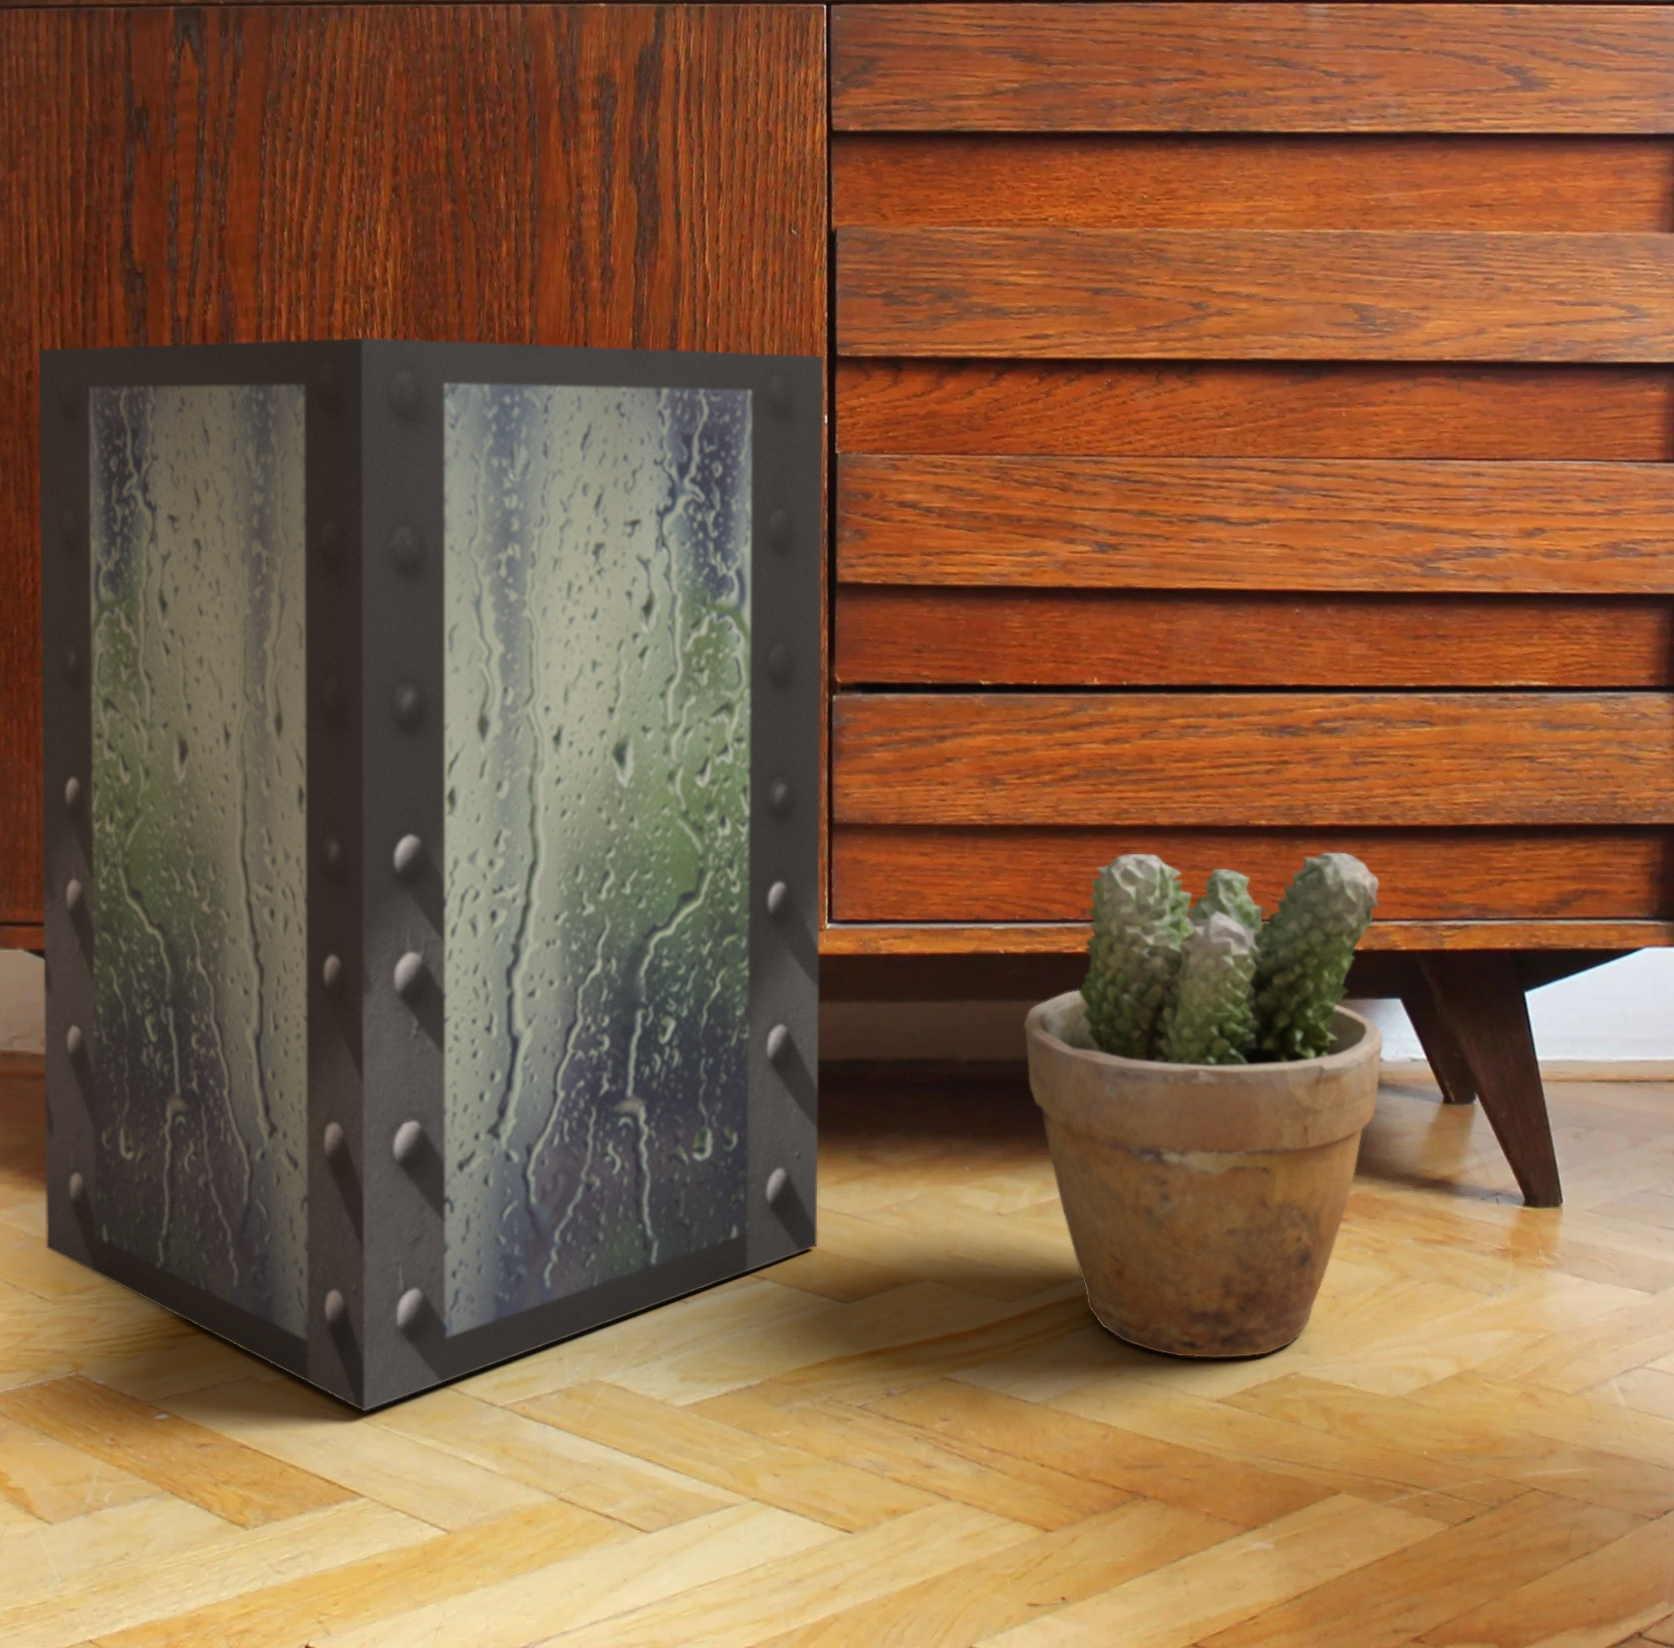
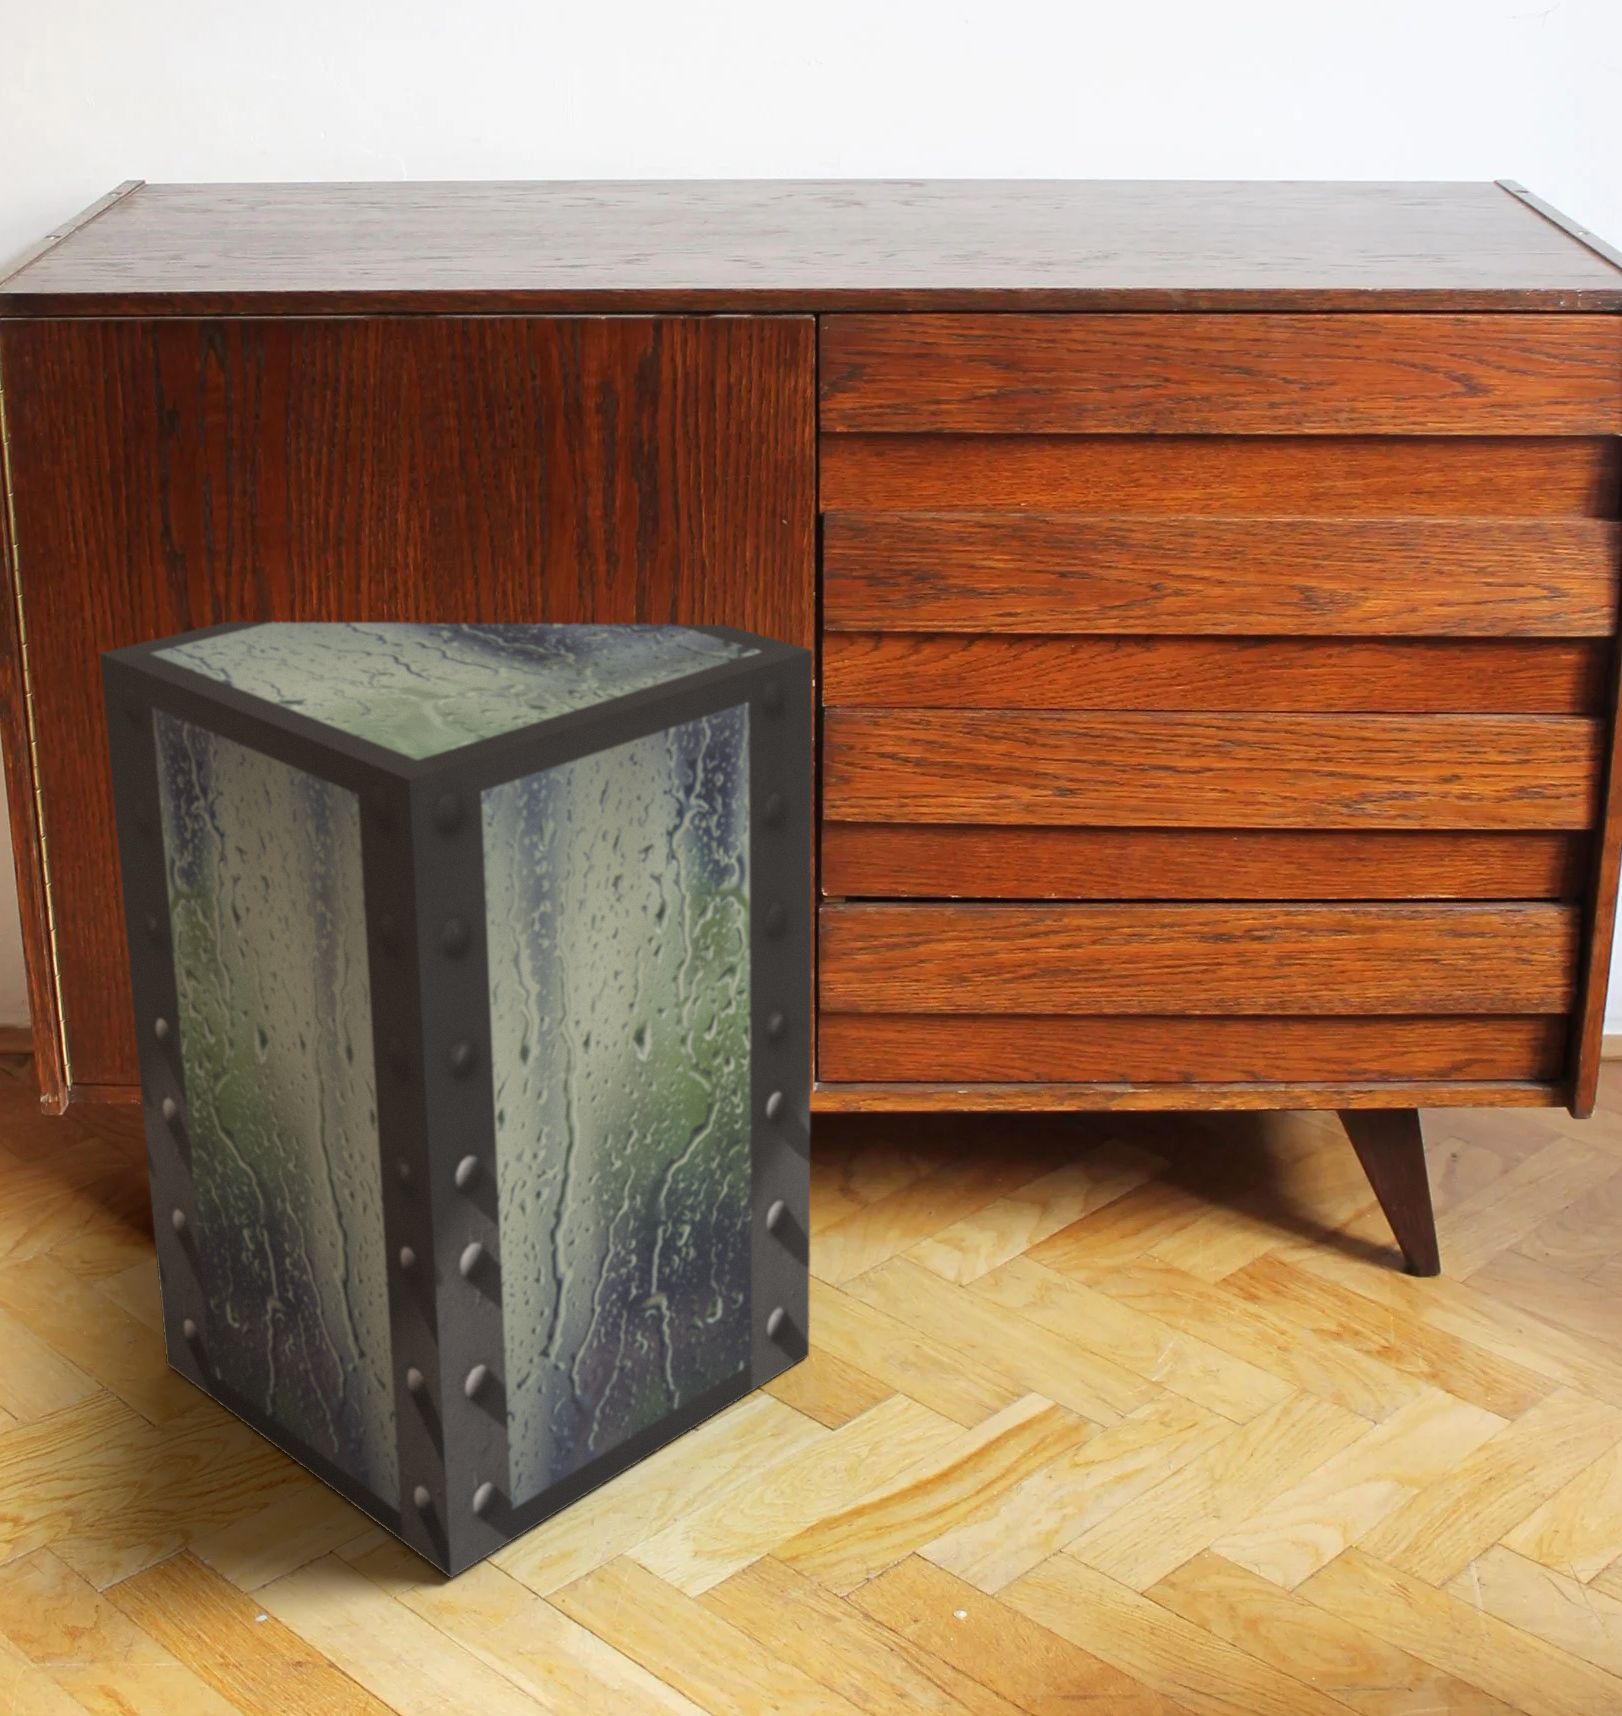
potted plant: present [1024,853,1383,1357] -> none [985,1099,1287,1501]

